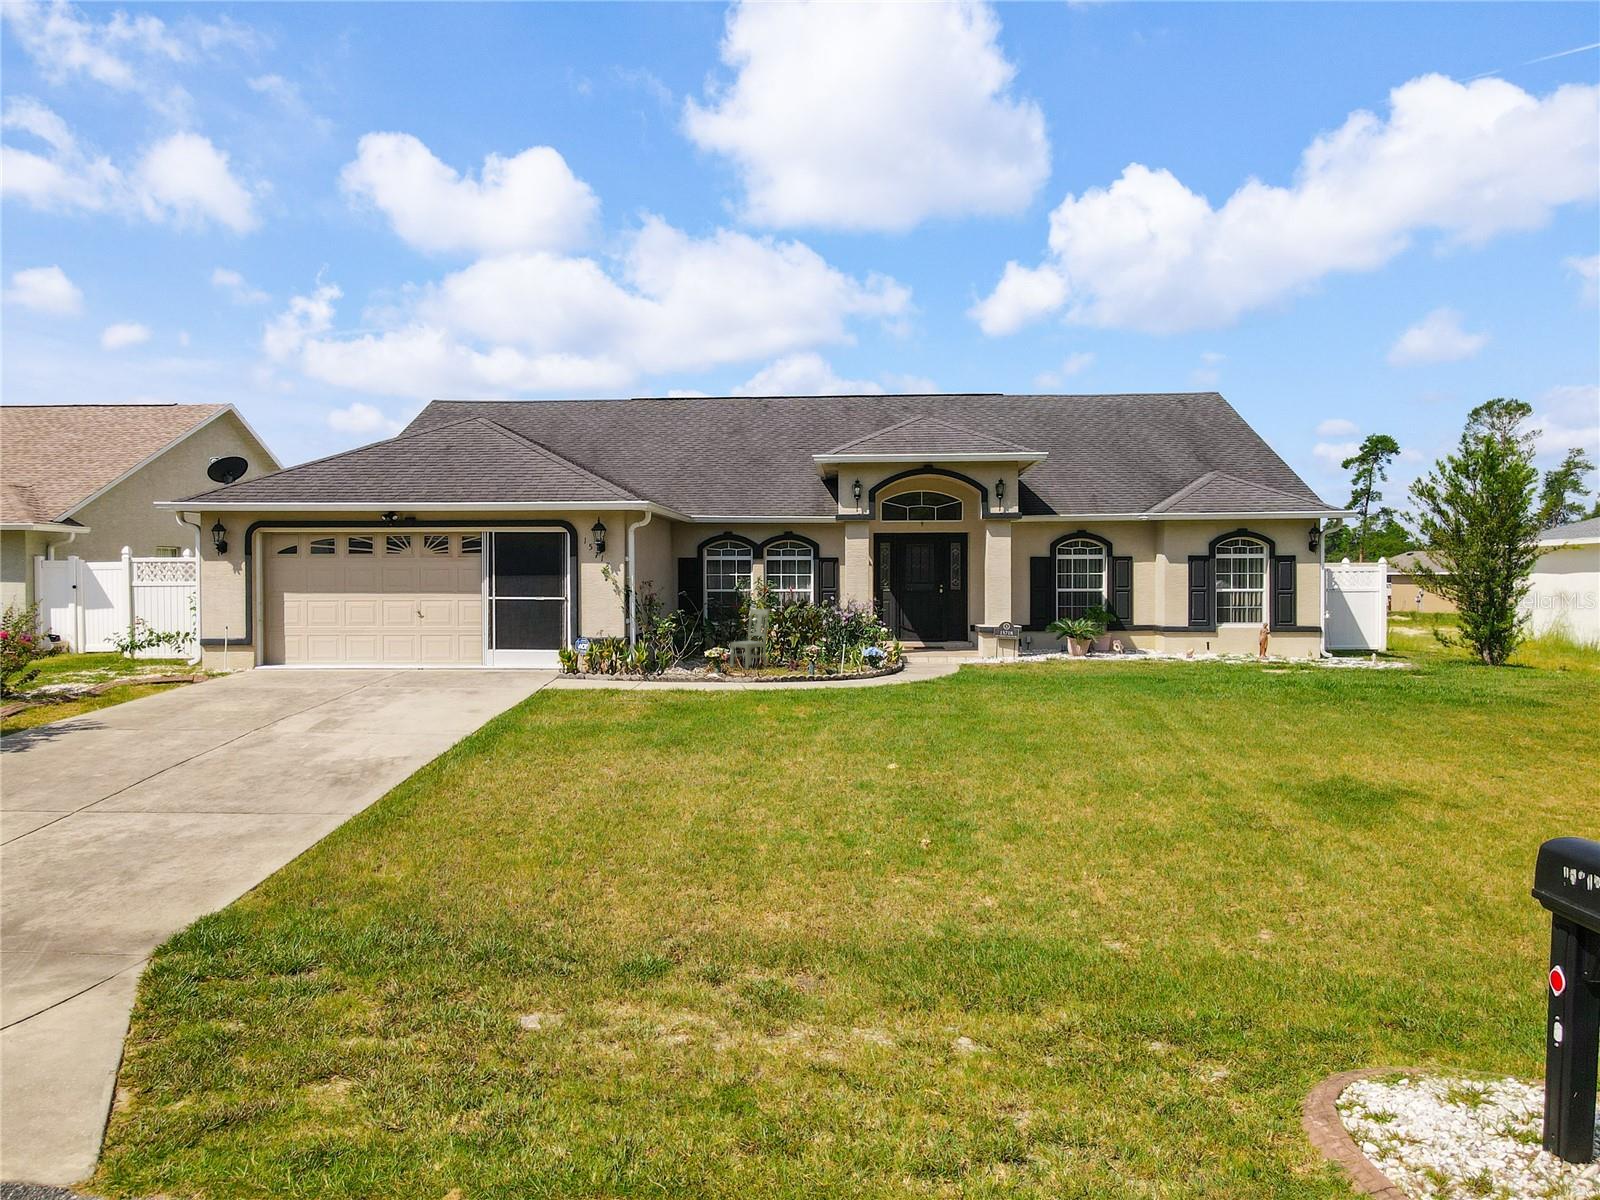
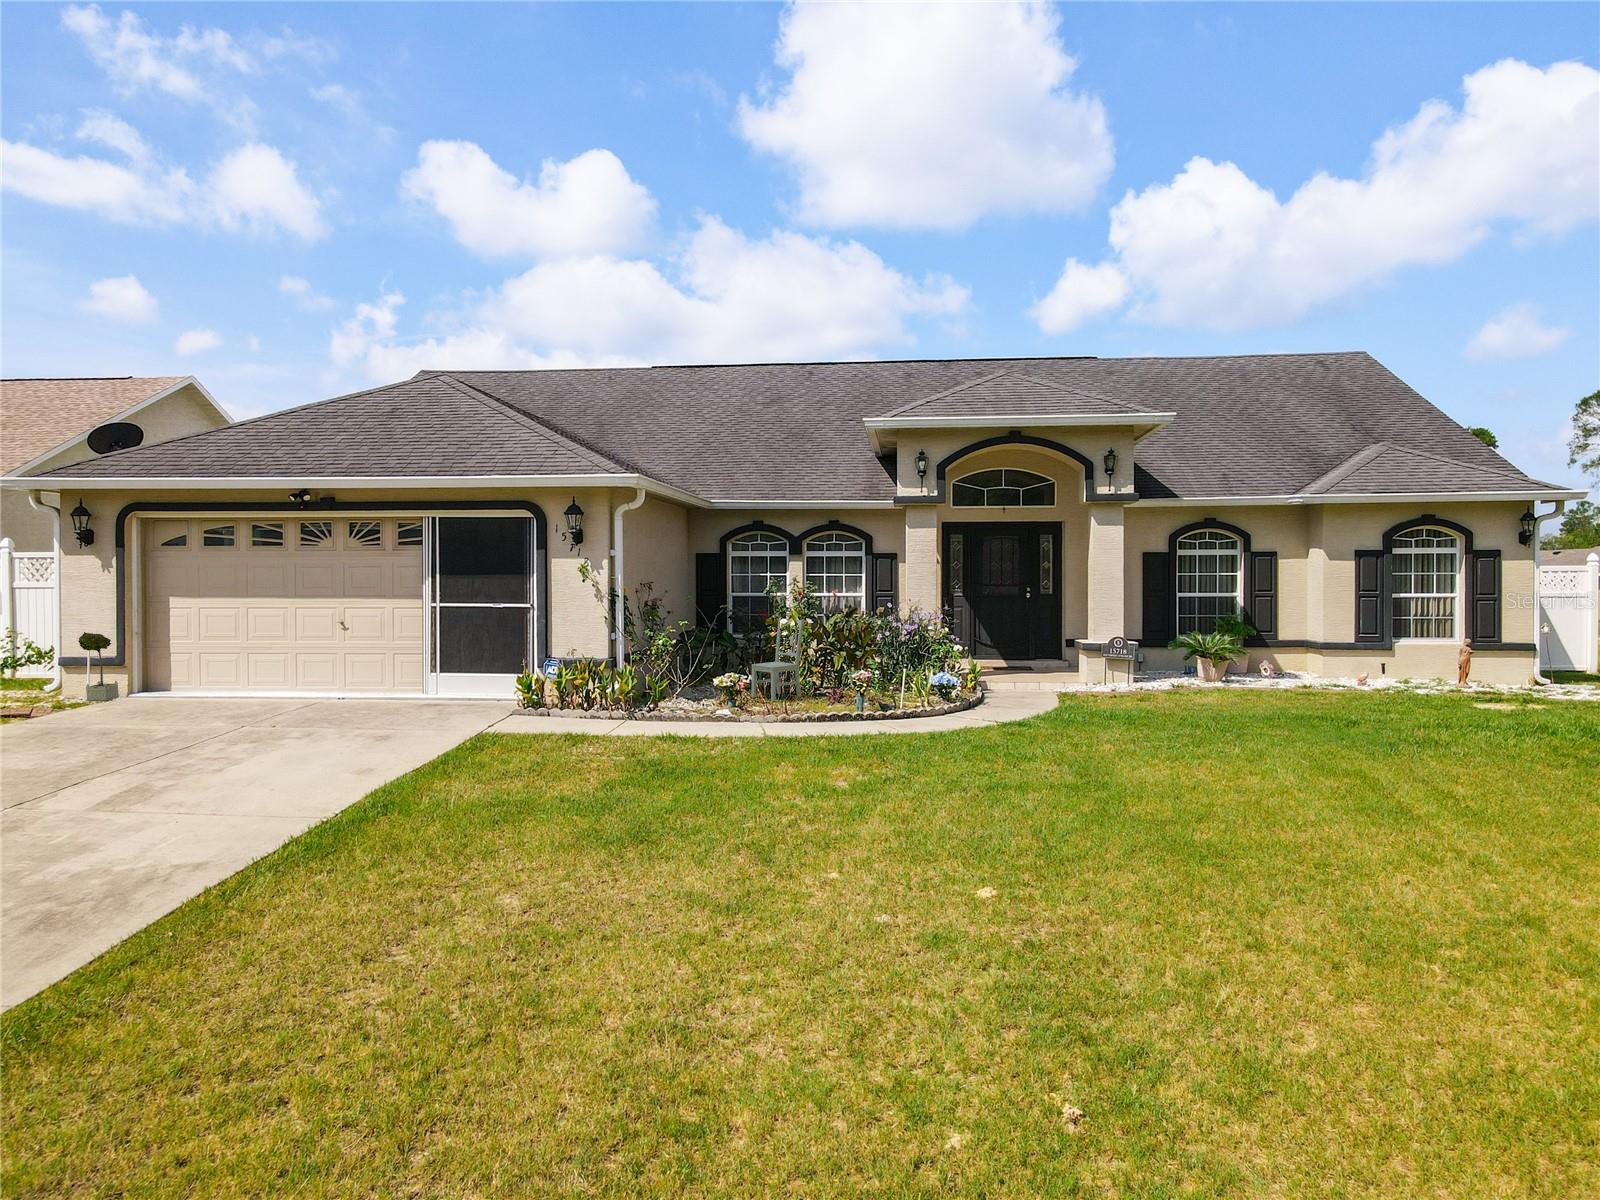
potted tree: none [220,620,248,672] -> present [78,632,119,701]

